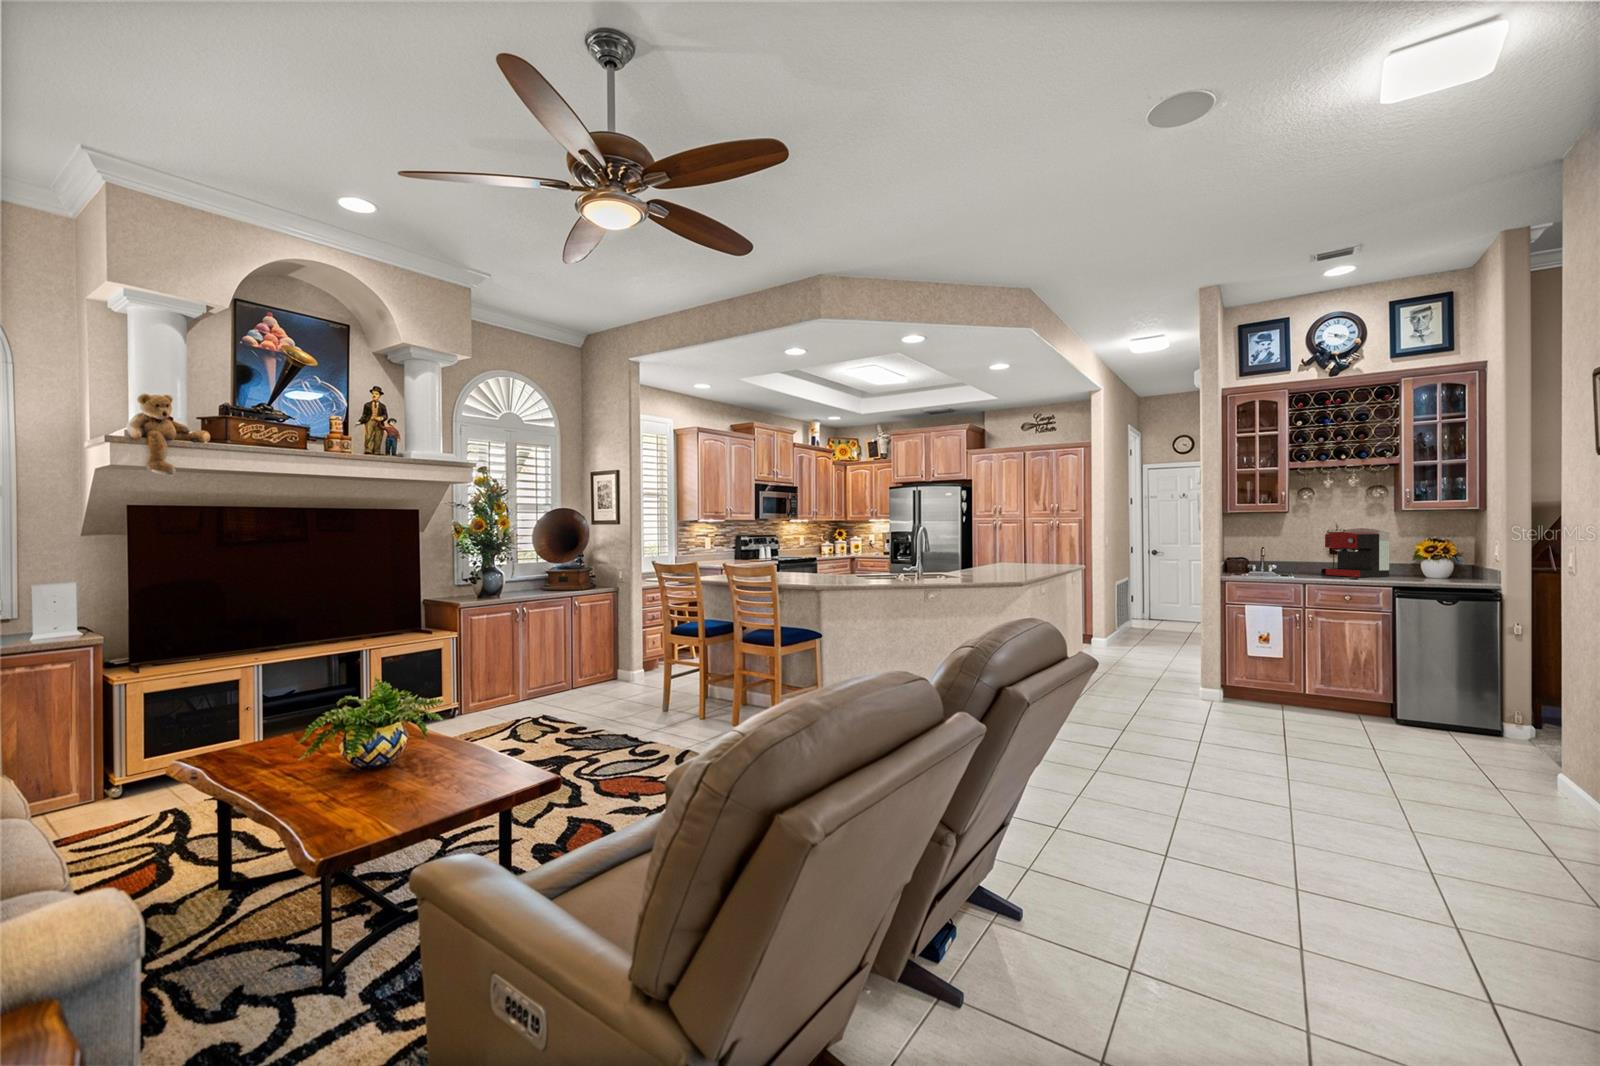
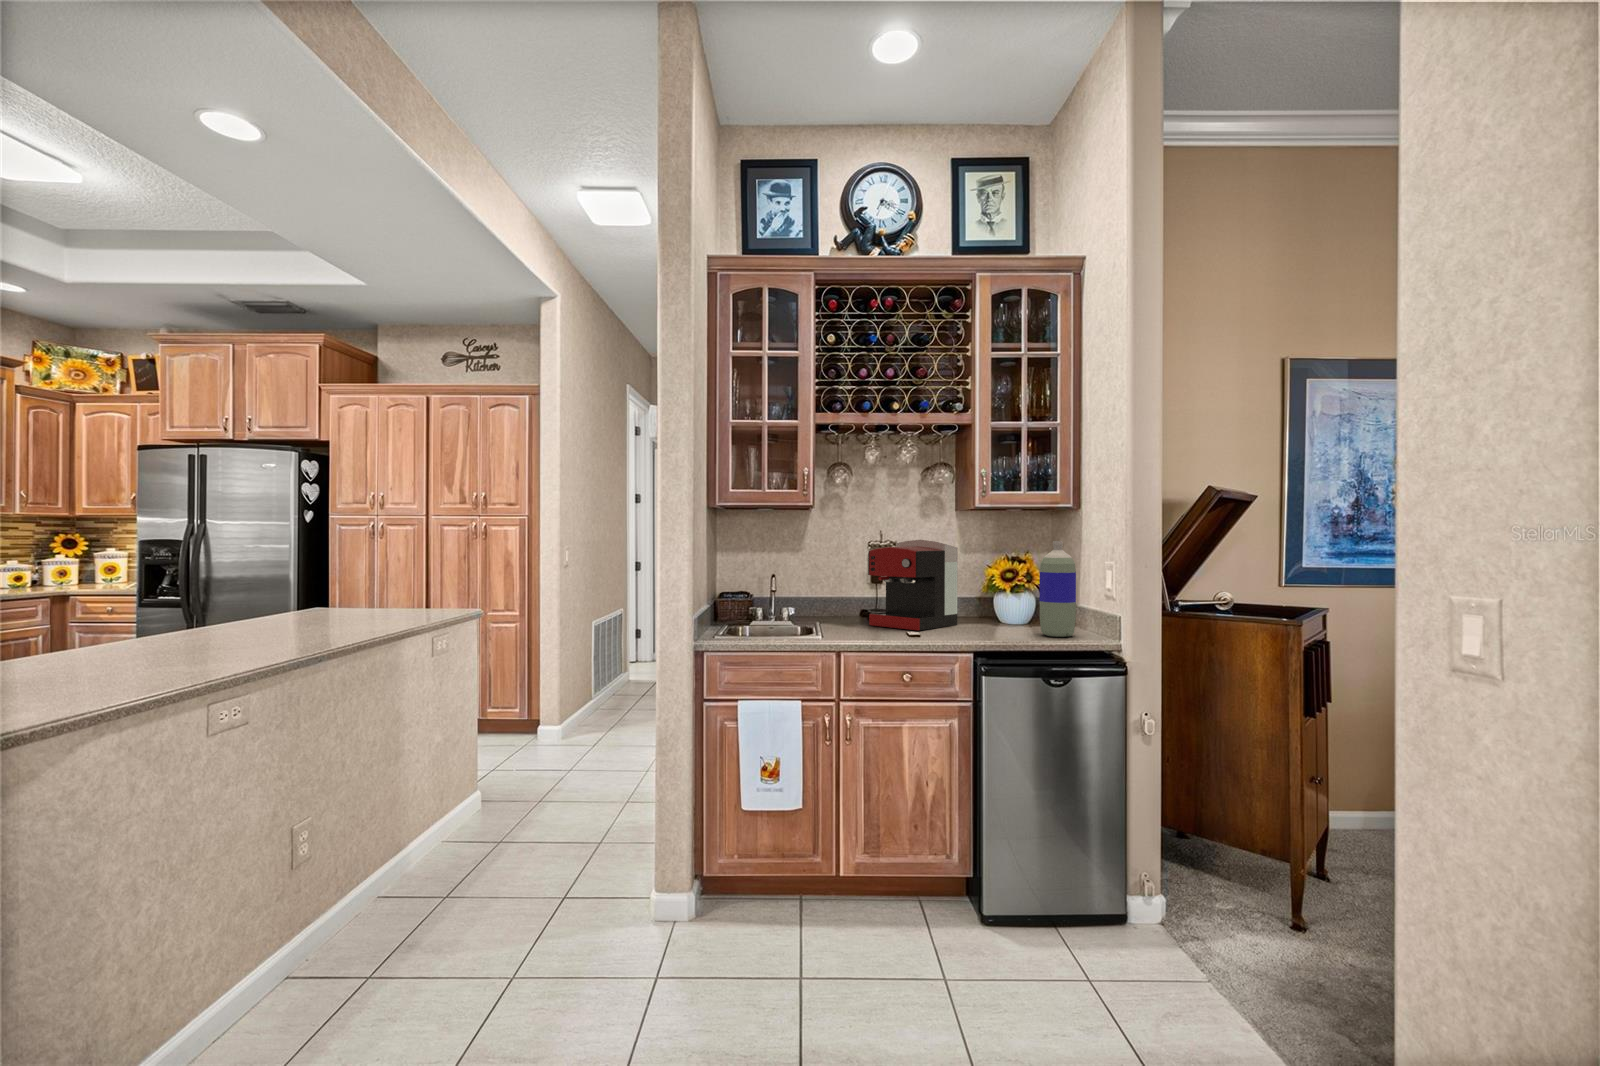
bottle: none [1446,528,1473,582] -> present [1040,541,1076,637]

